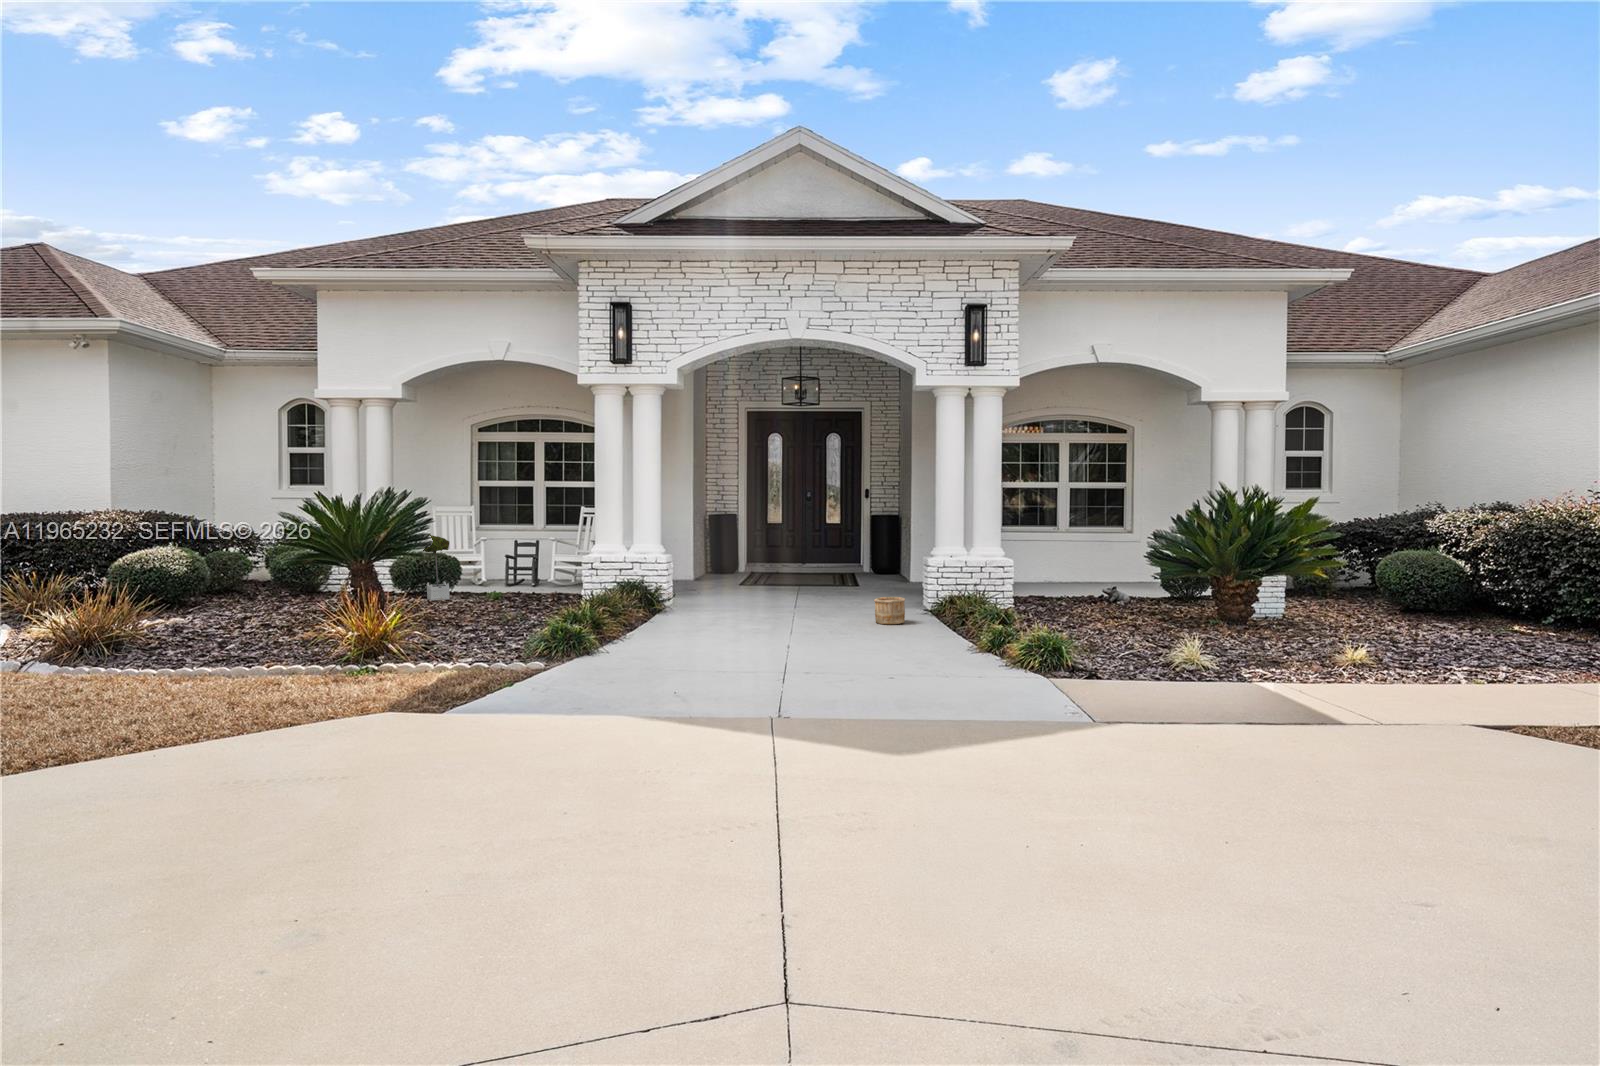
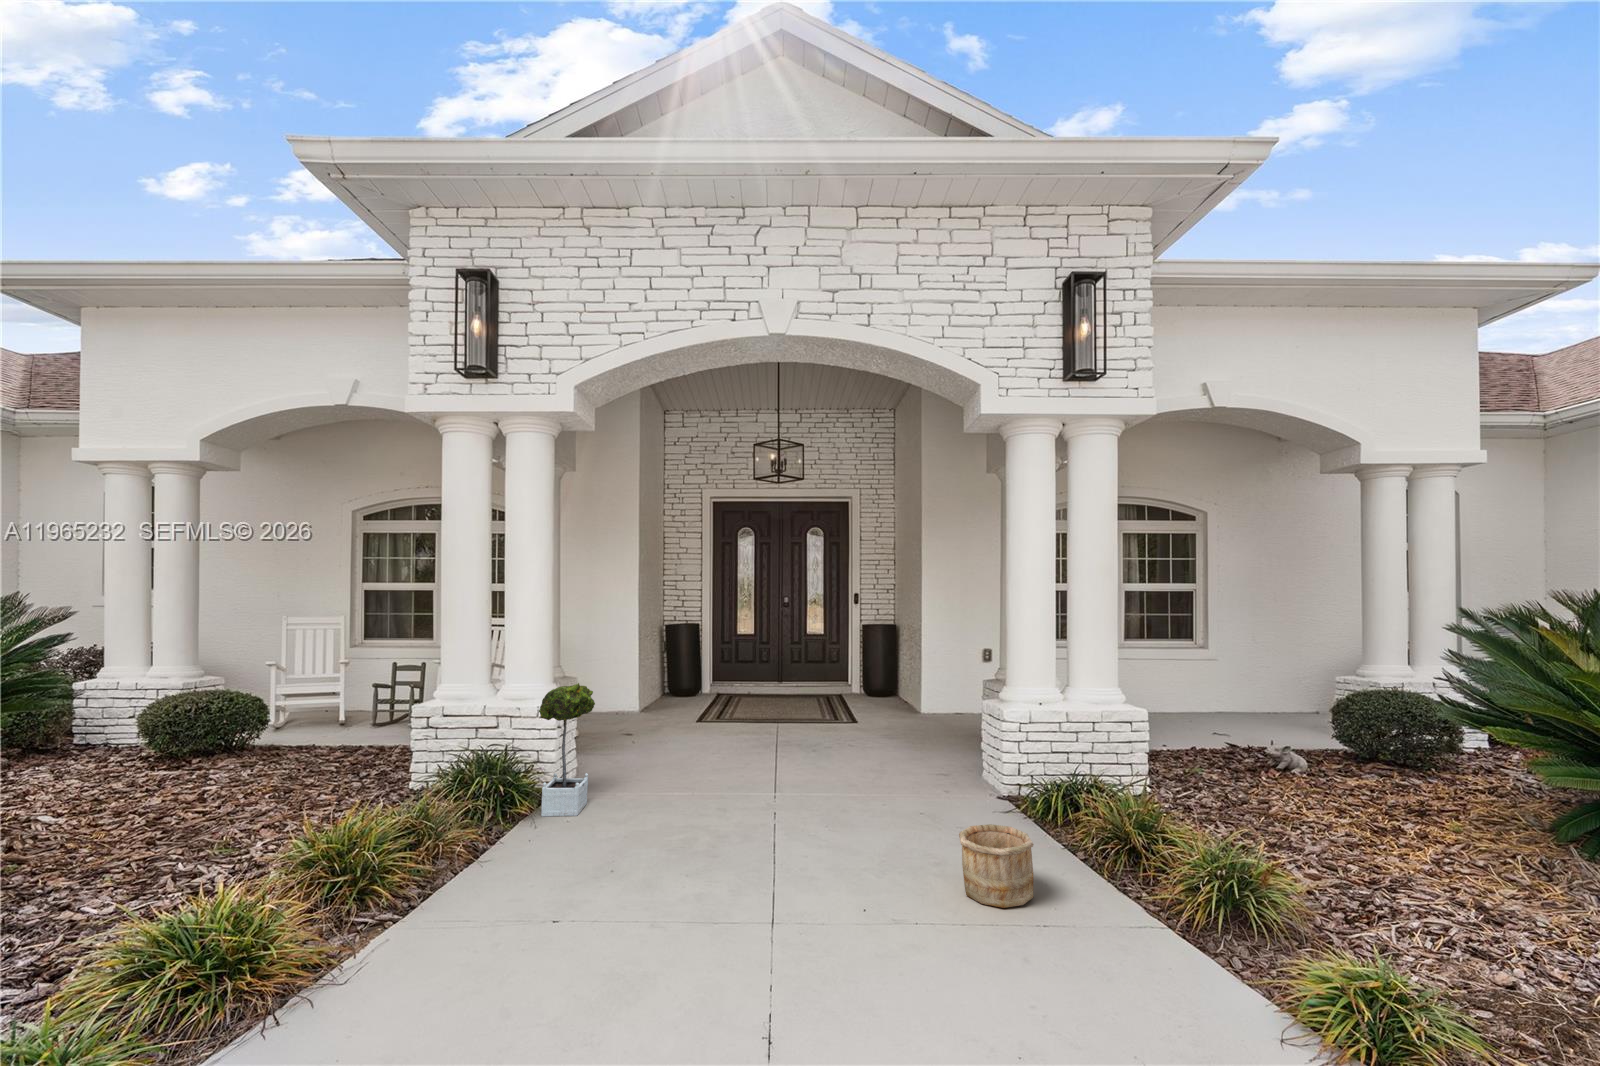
potted tree: present [423,534,450,600] -> present [539,683,595,816]

